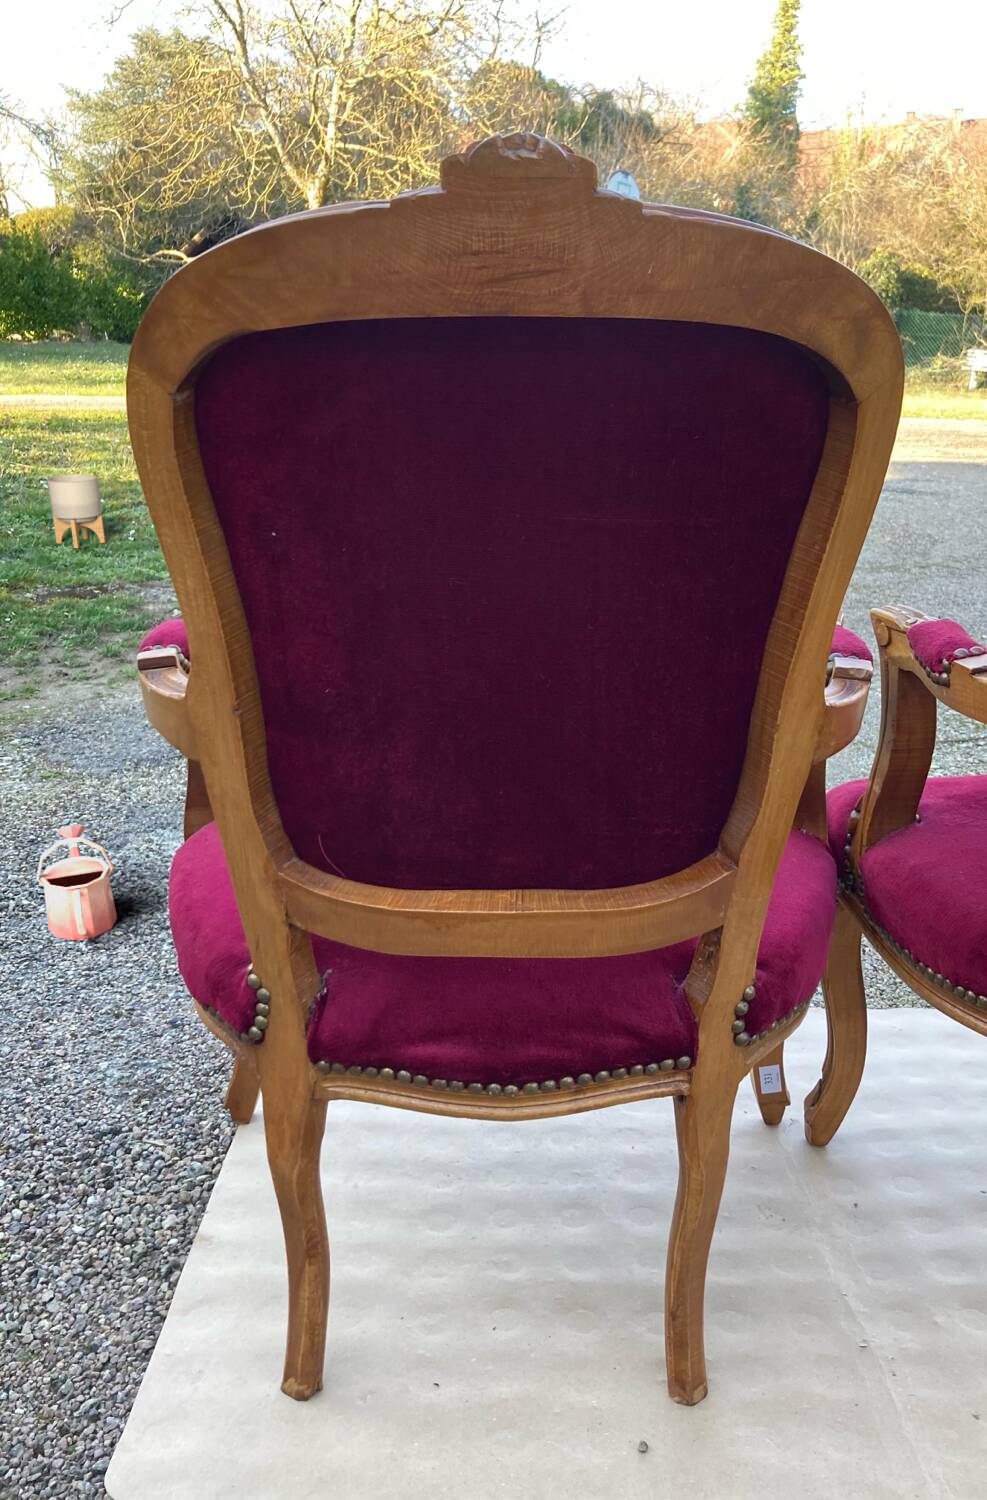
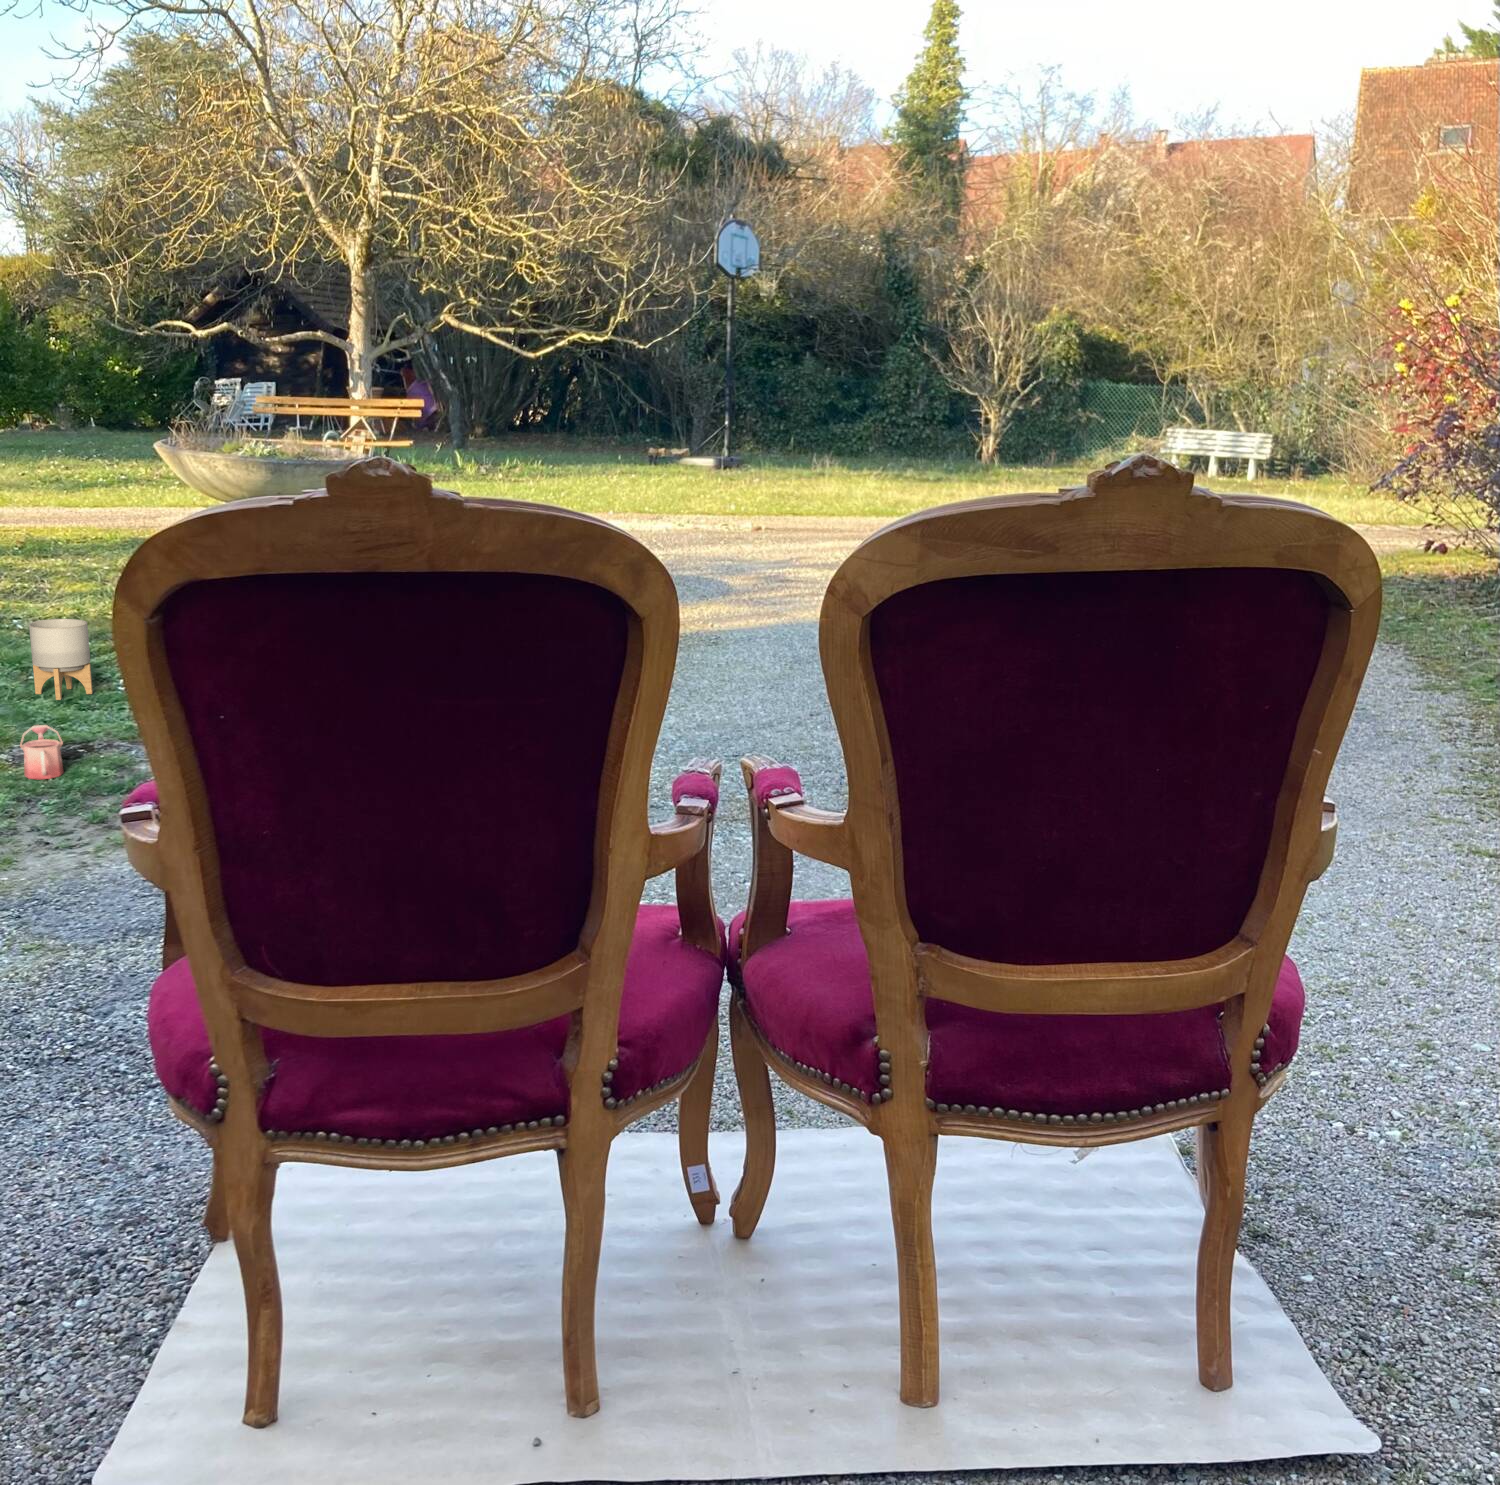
watering can: present [36,825,117,940] -> present [20,725,63,779]

